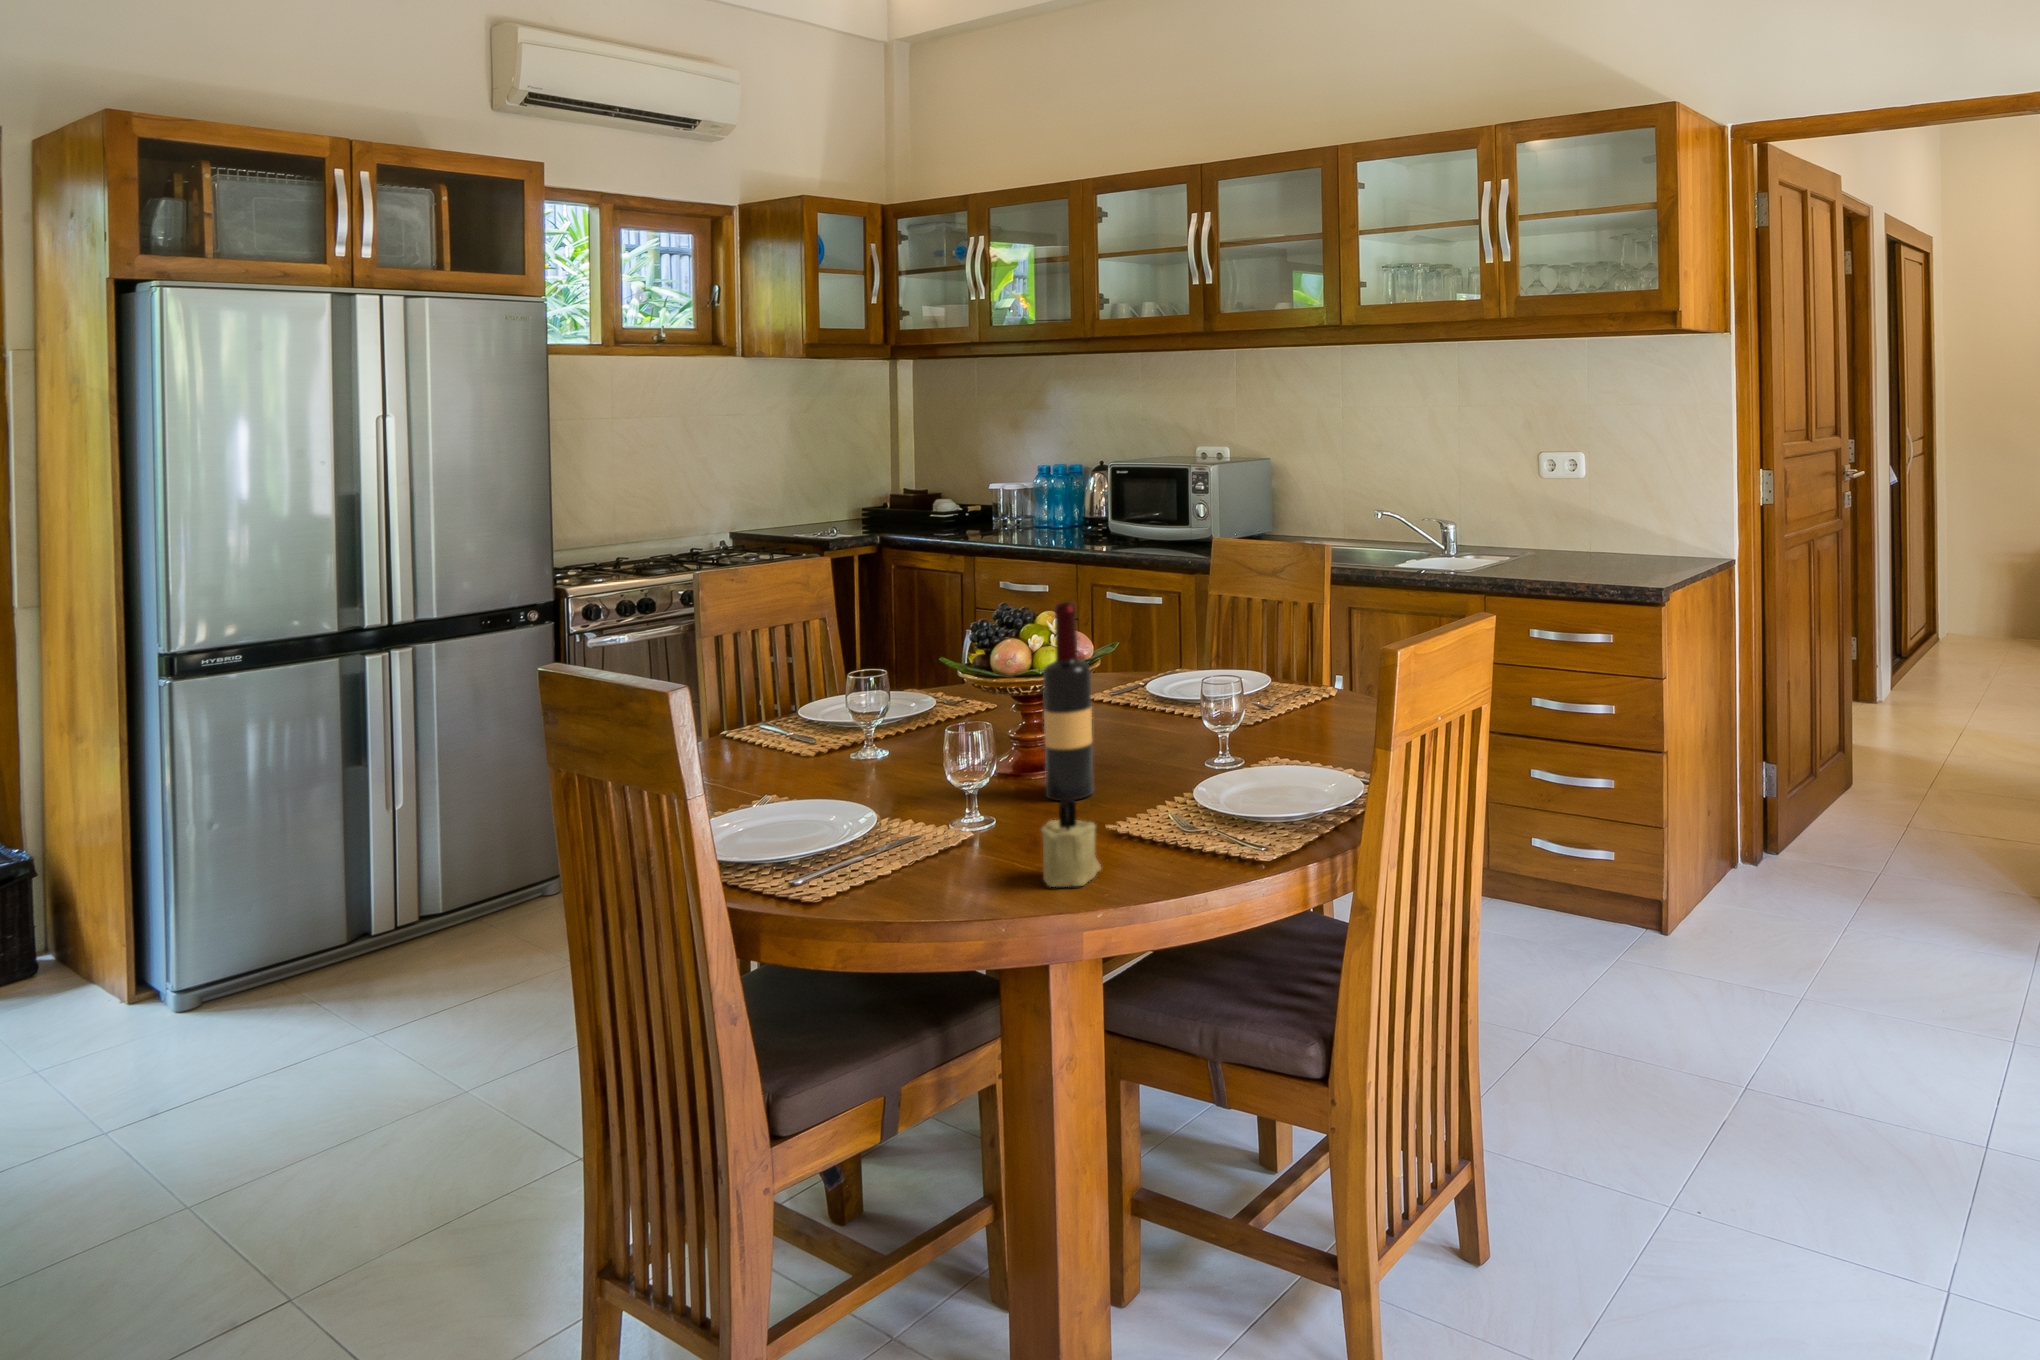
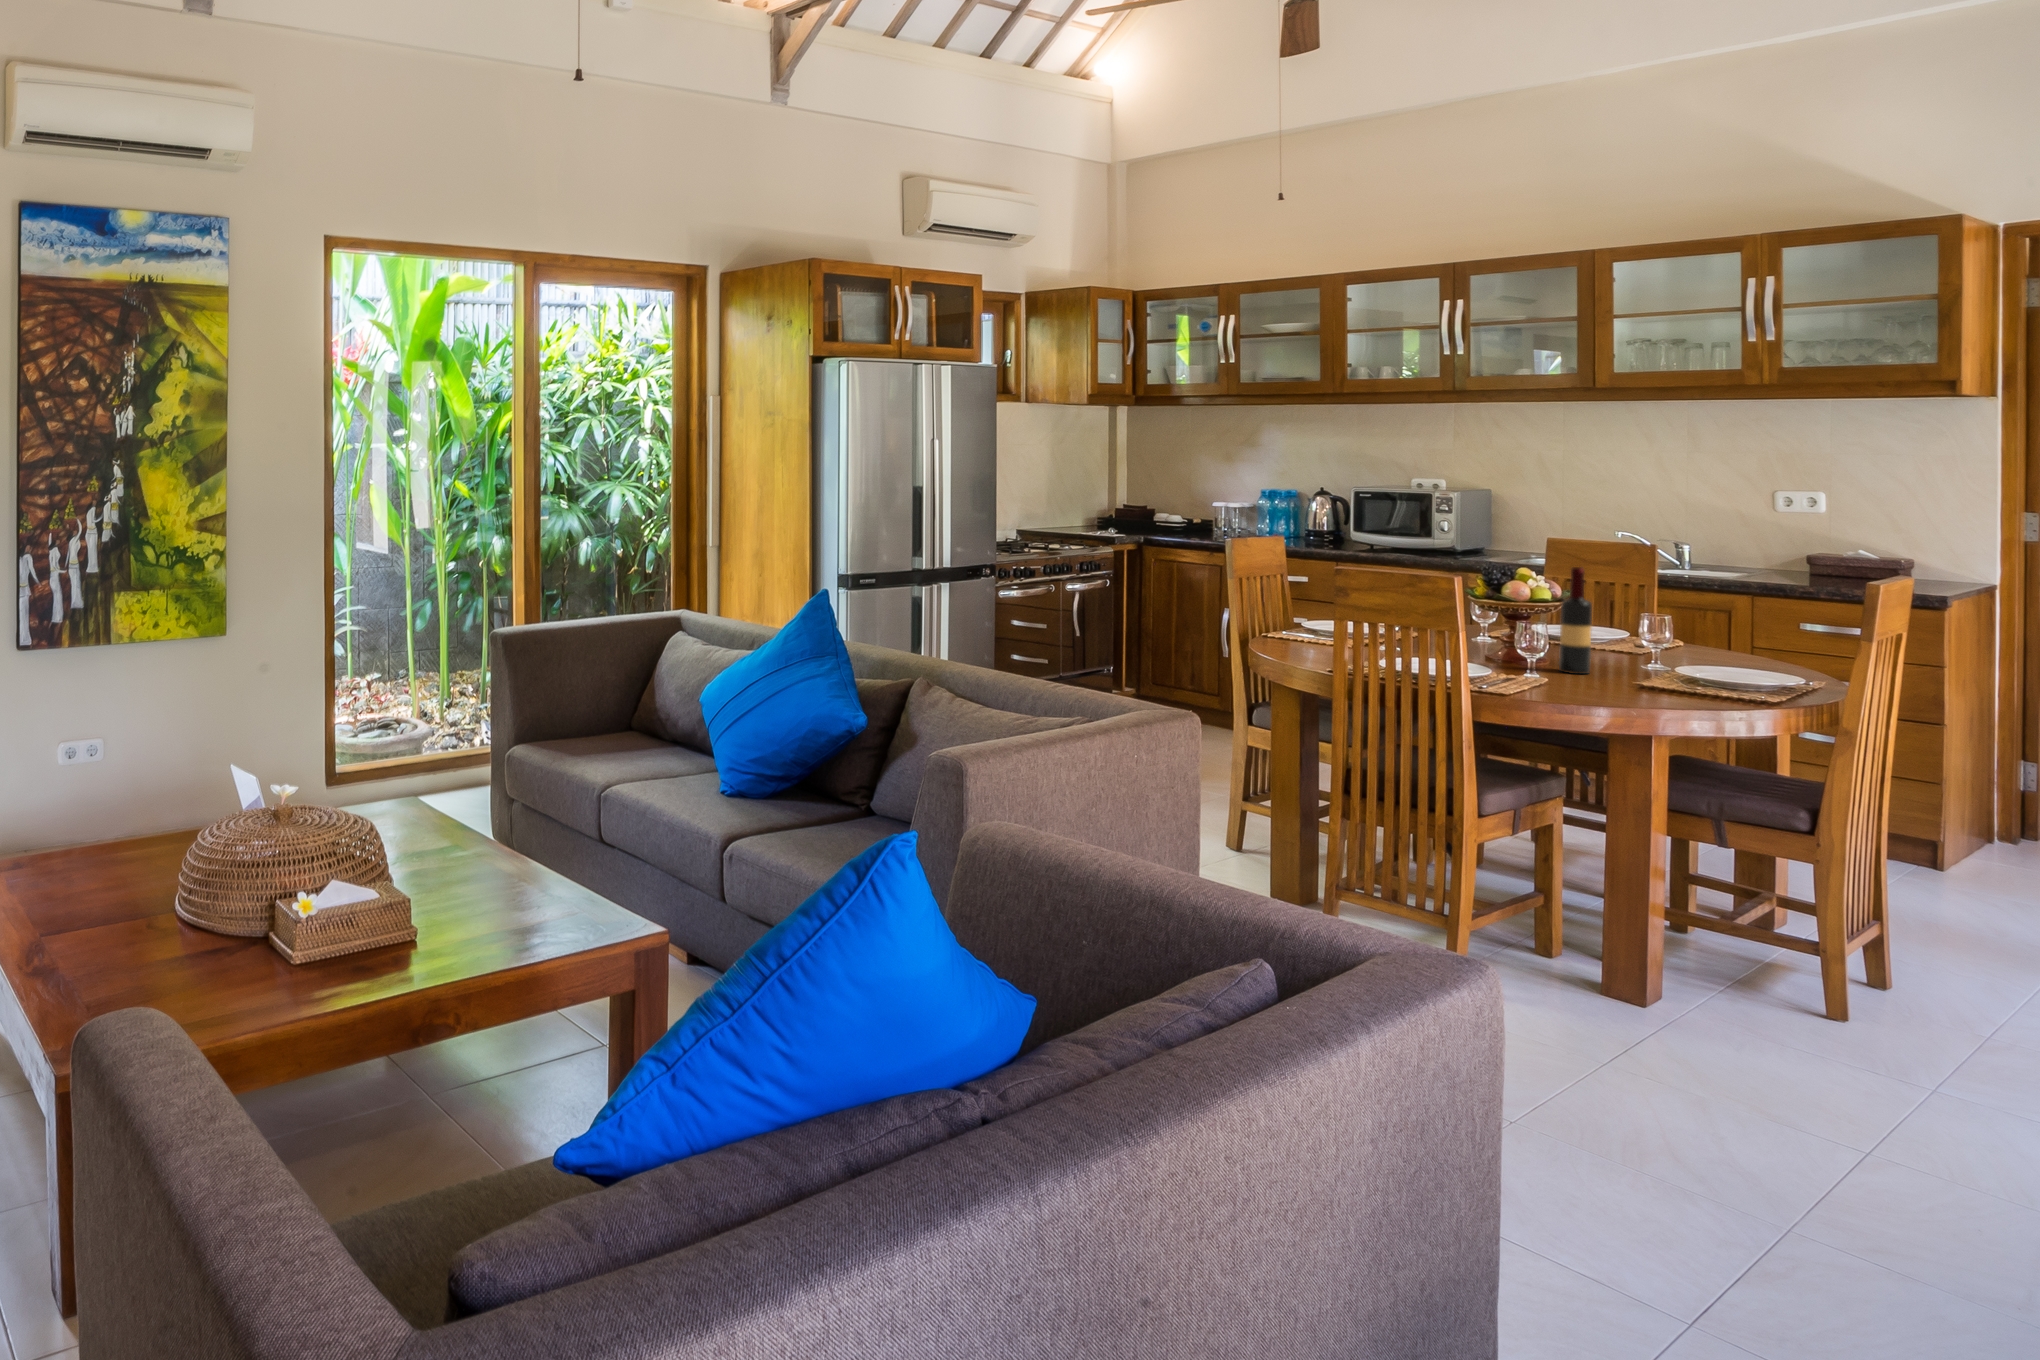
candle: present [1041,800,1101,887] -> none [1624,660,1657,702]

